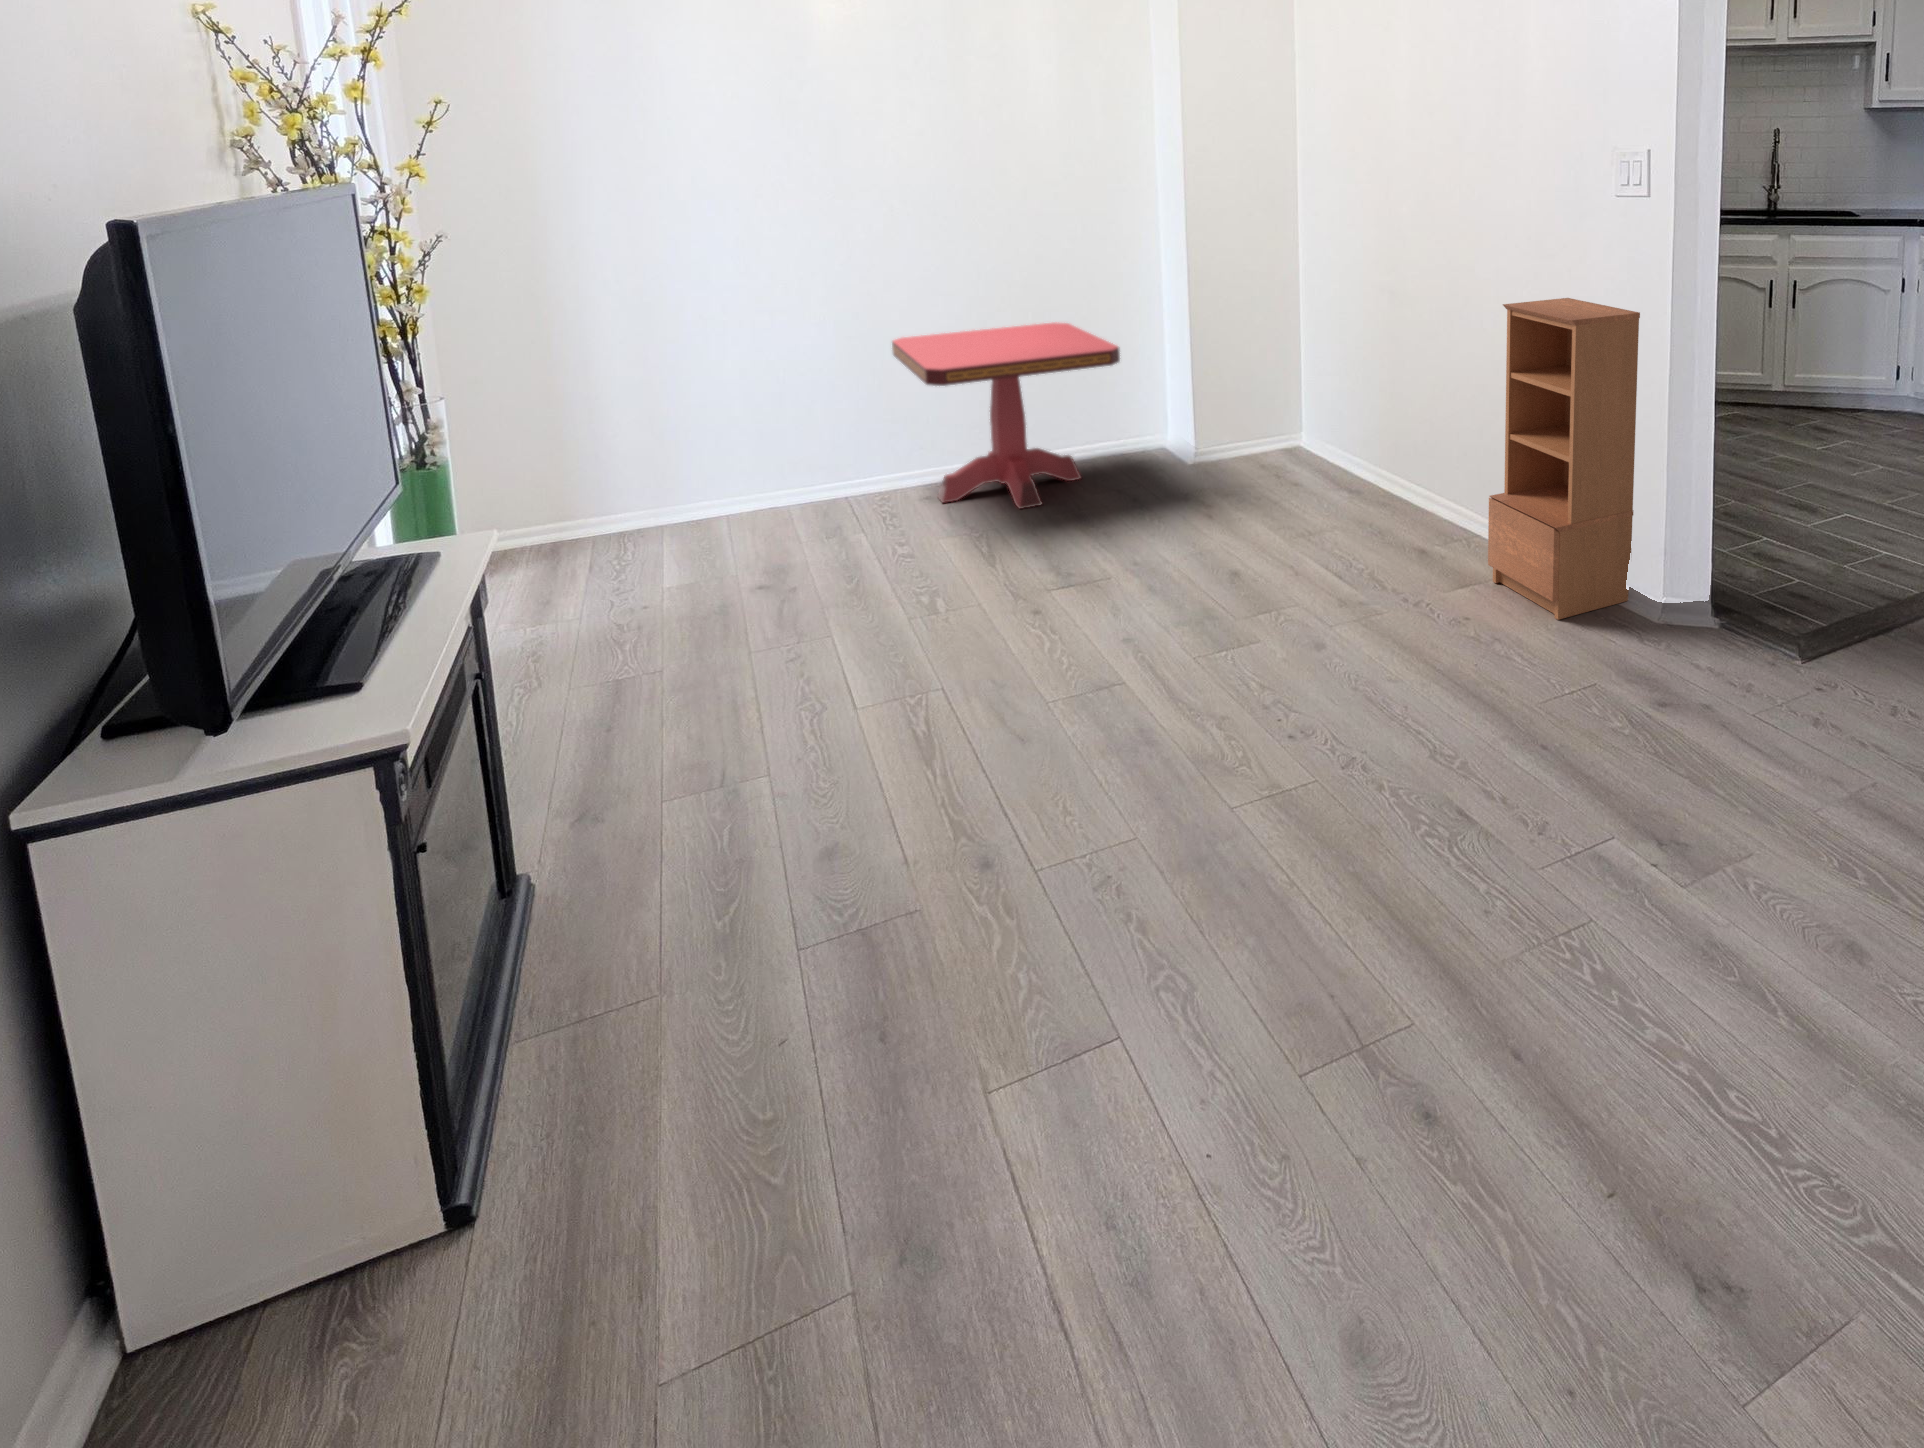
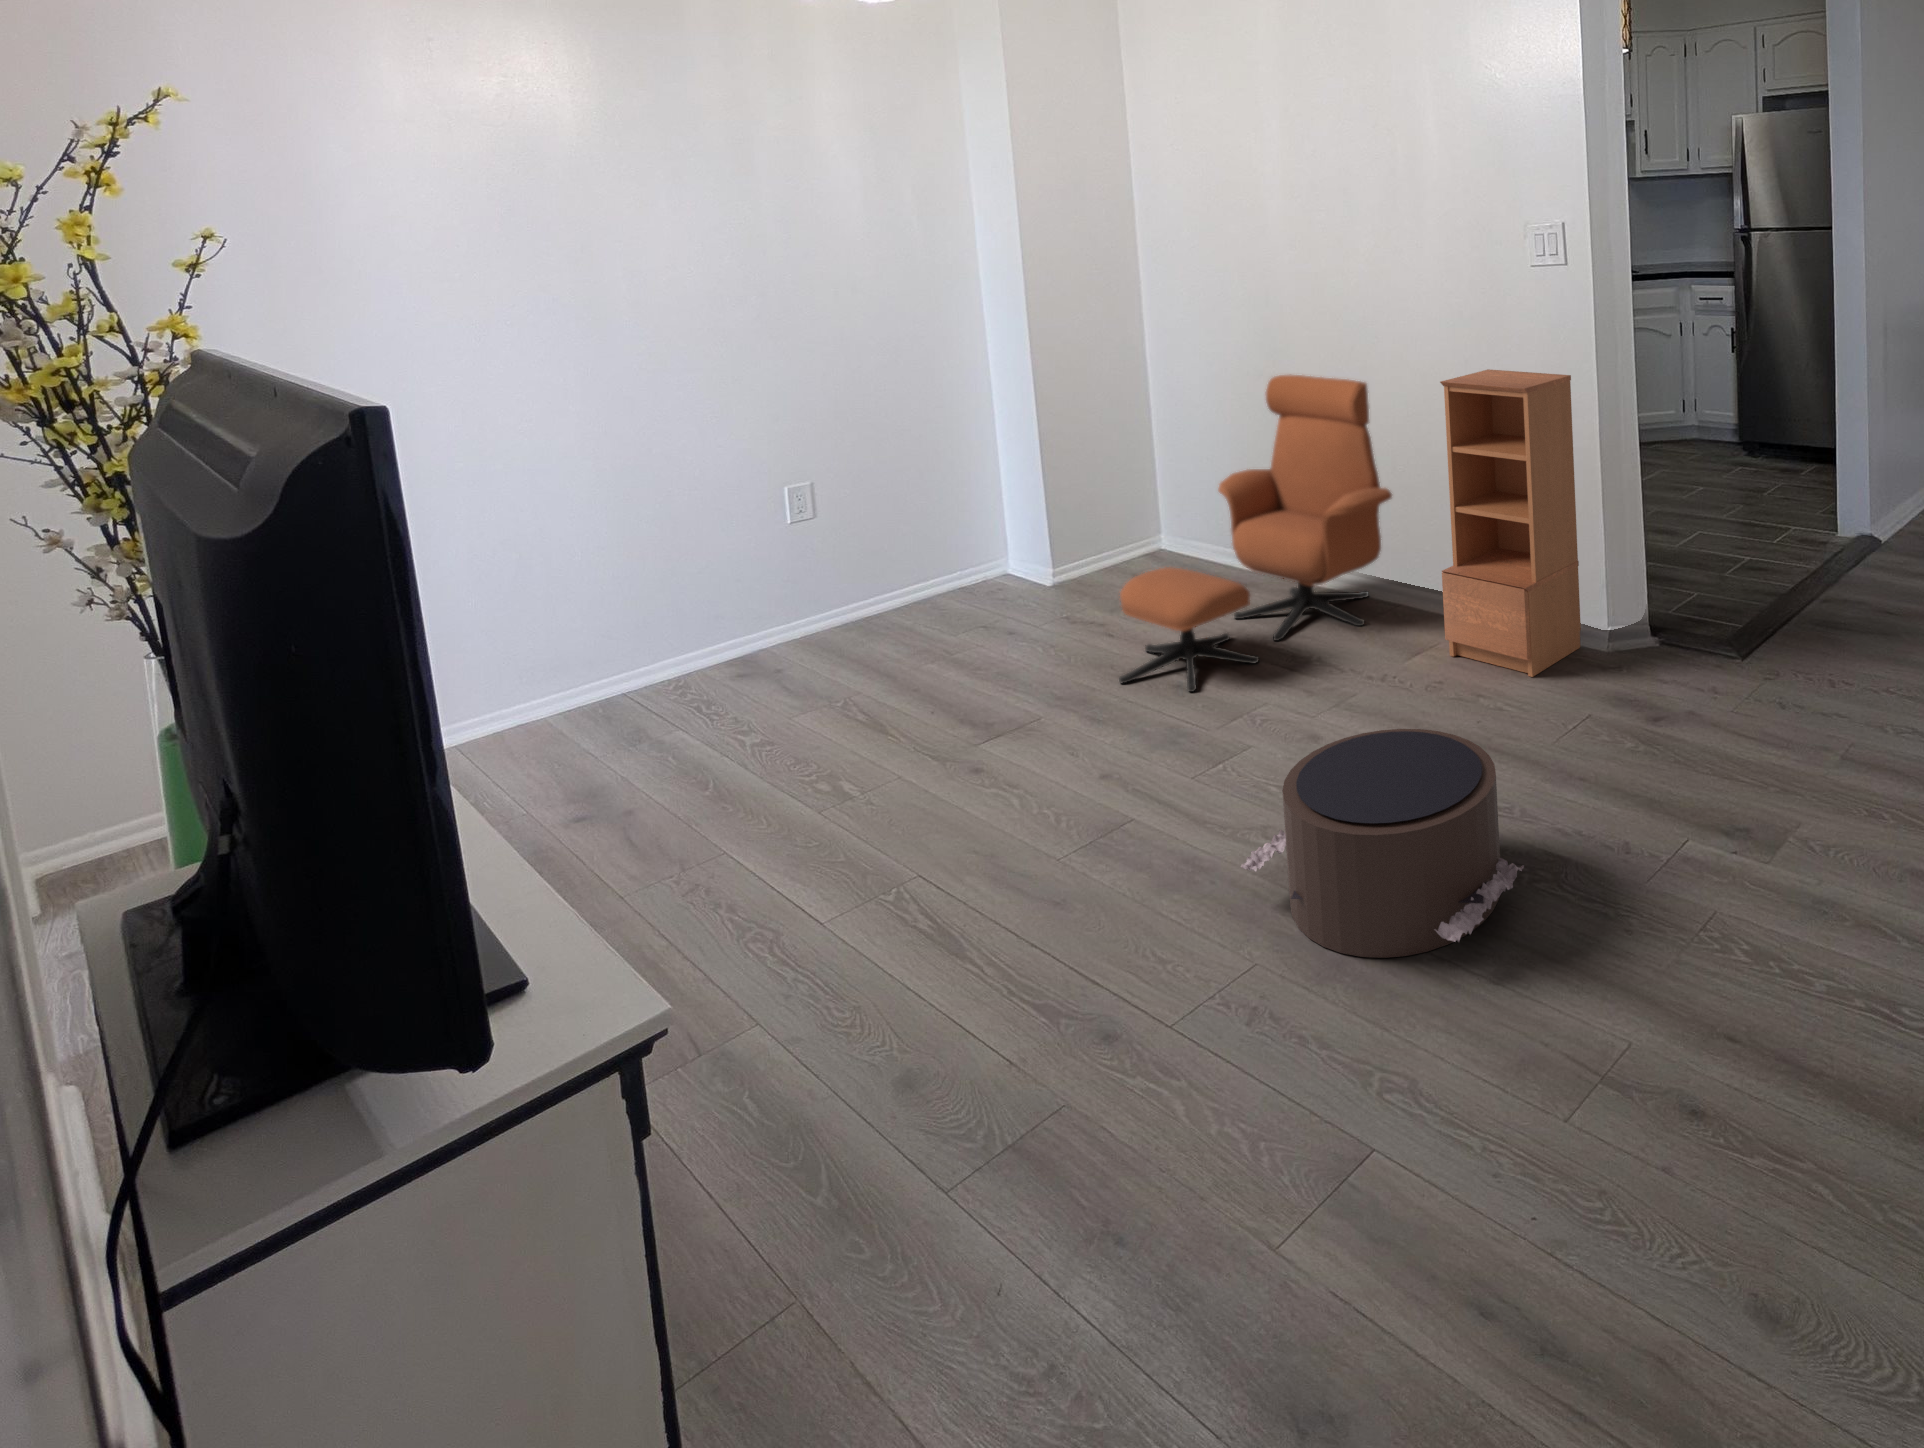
lounge chair: none [1196,284,1473,566] -> present [1119,375,1392,692]
side table: present [892,323,1120,509] -> none [660,462,978,700]
pouf: none [1157,634,1395,854] -> present [1241,729,1524,958]

